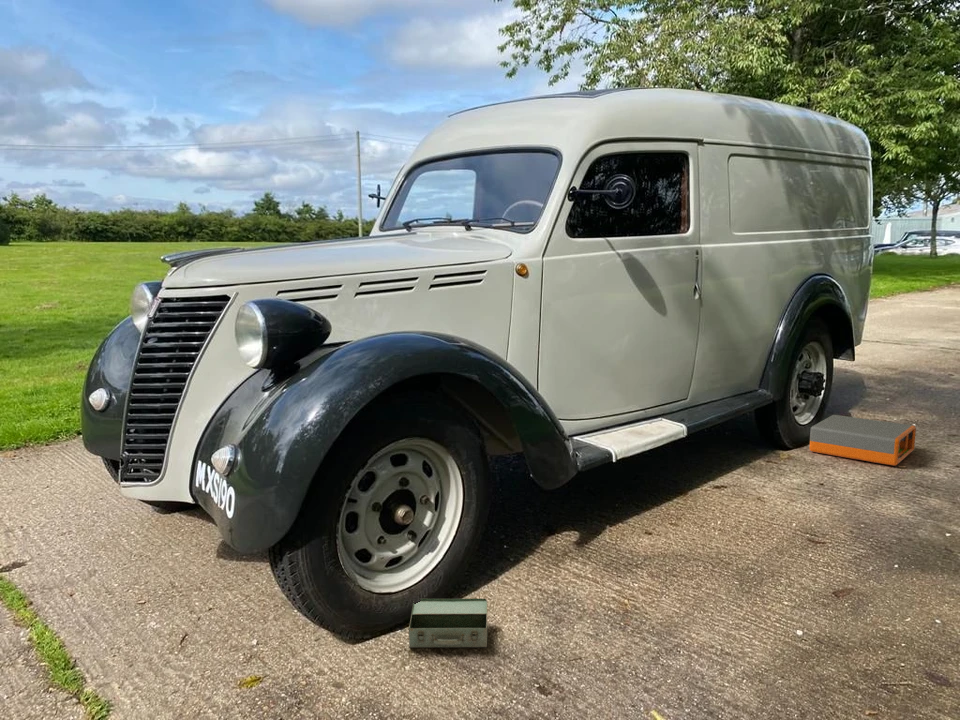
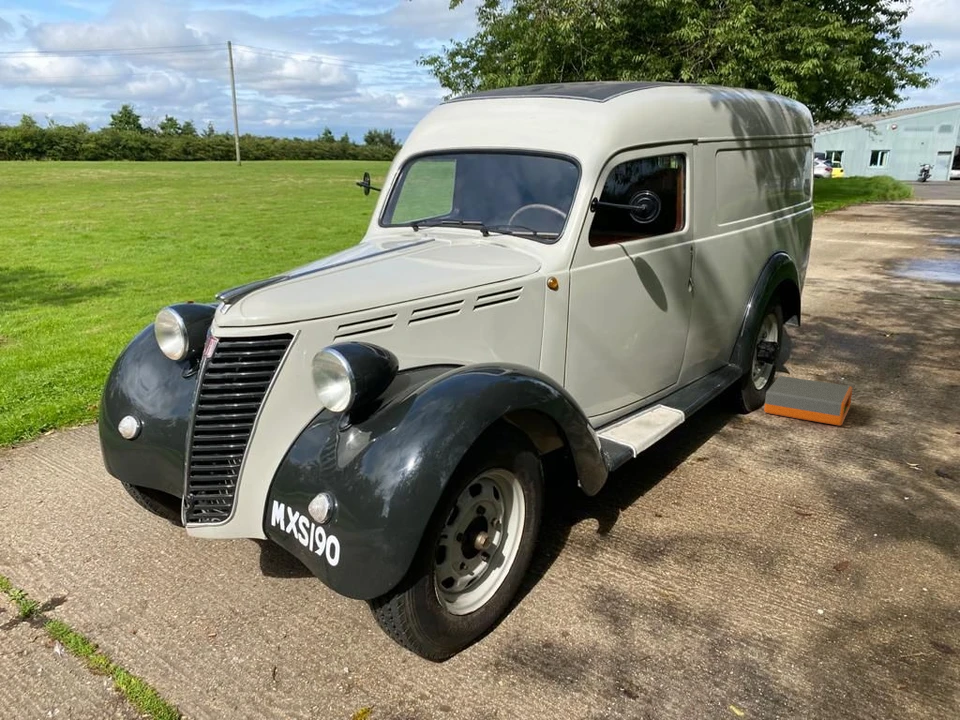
toolbox: present [409,598,487,647] -> none [487,606,566,661]

